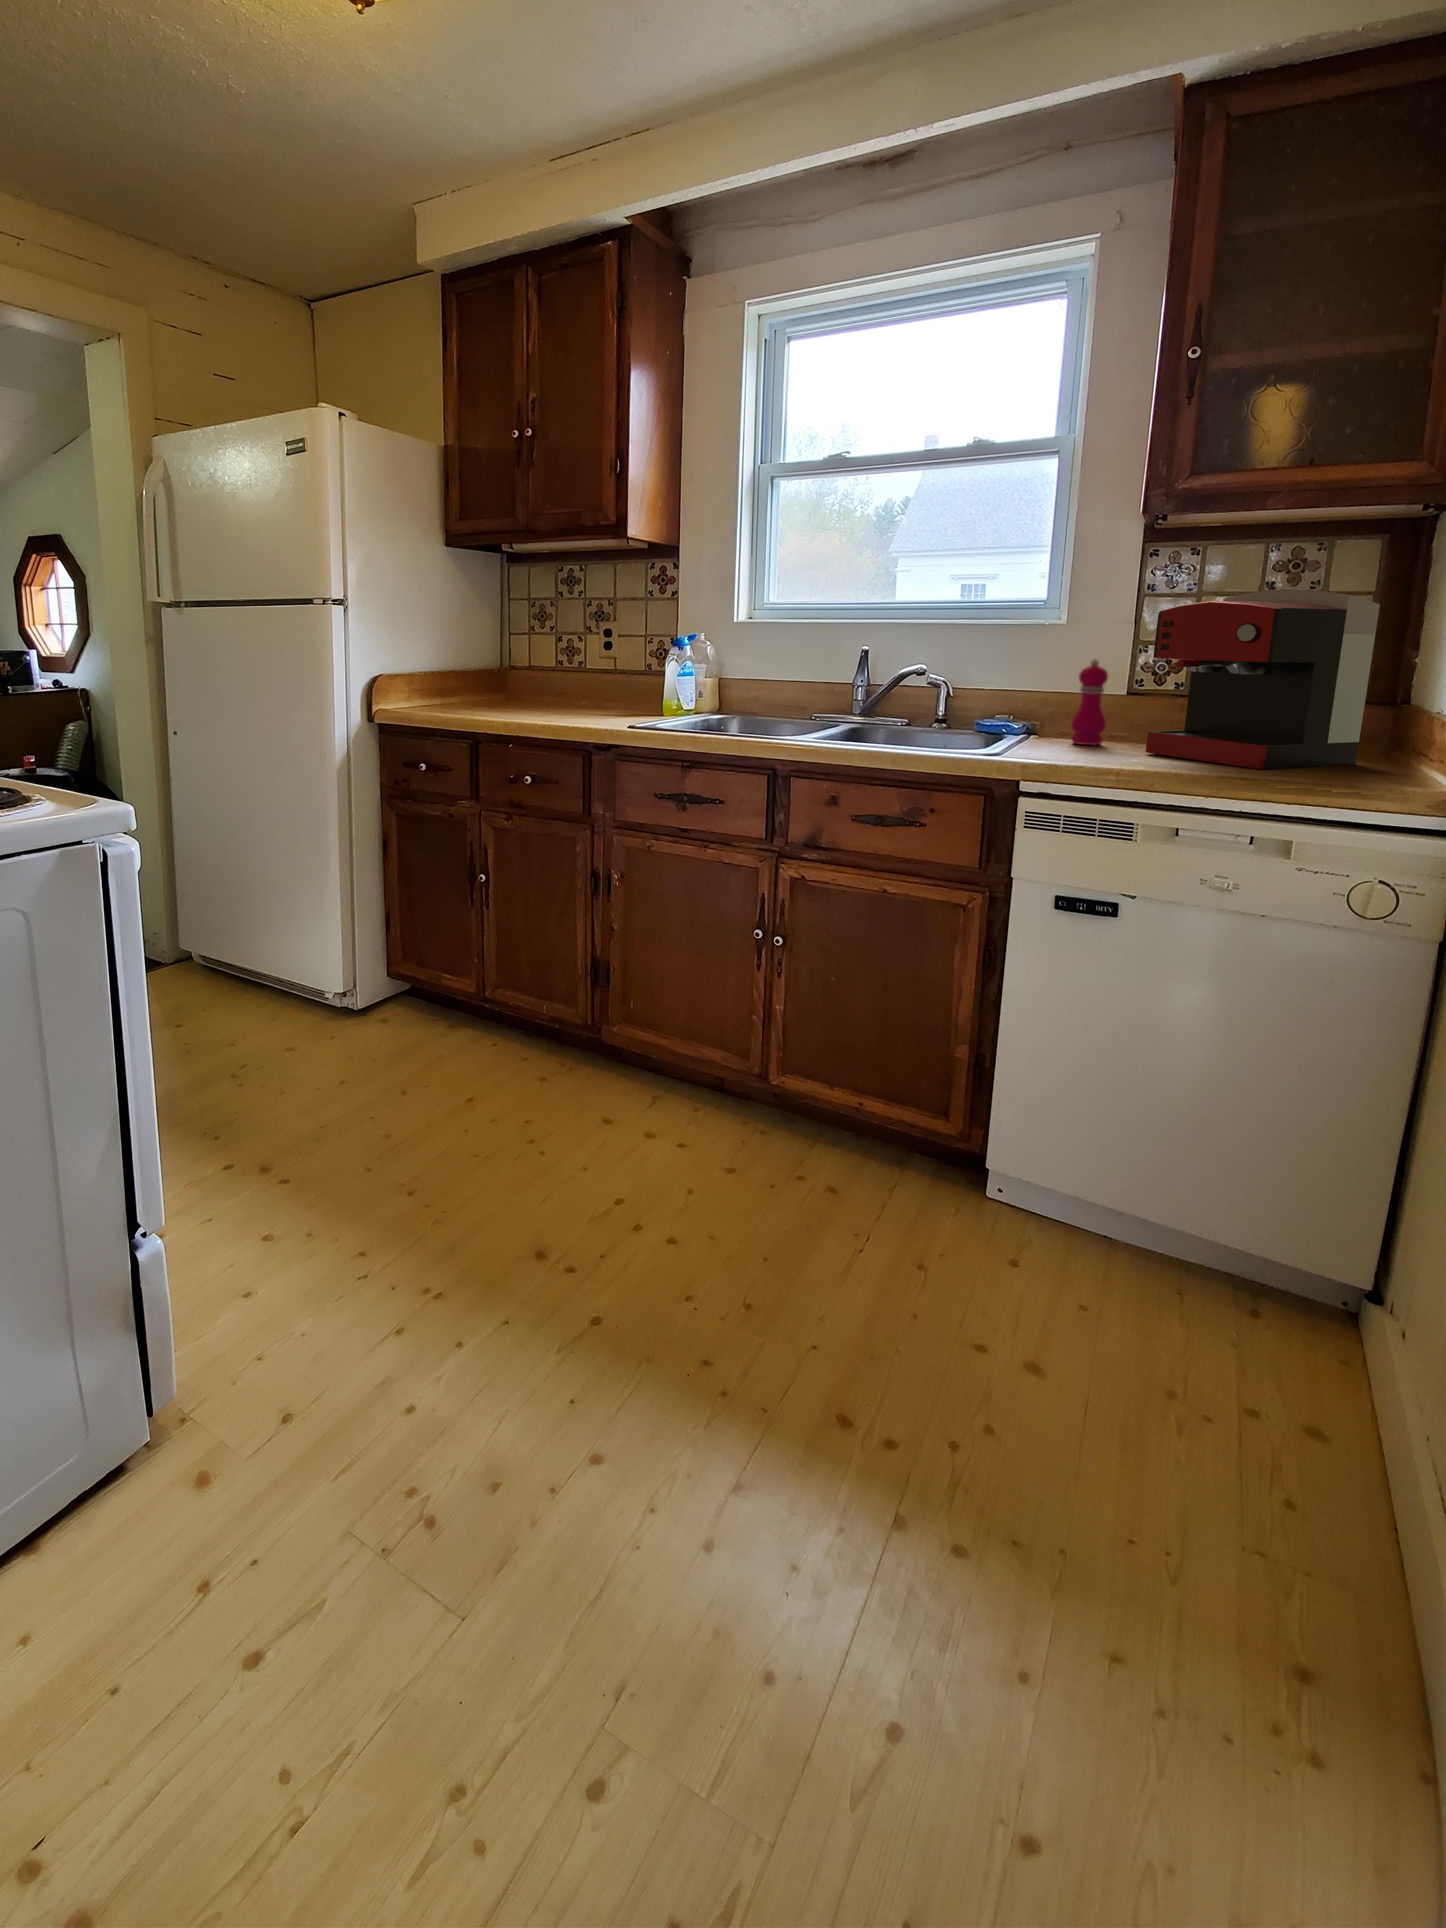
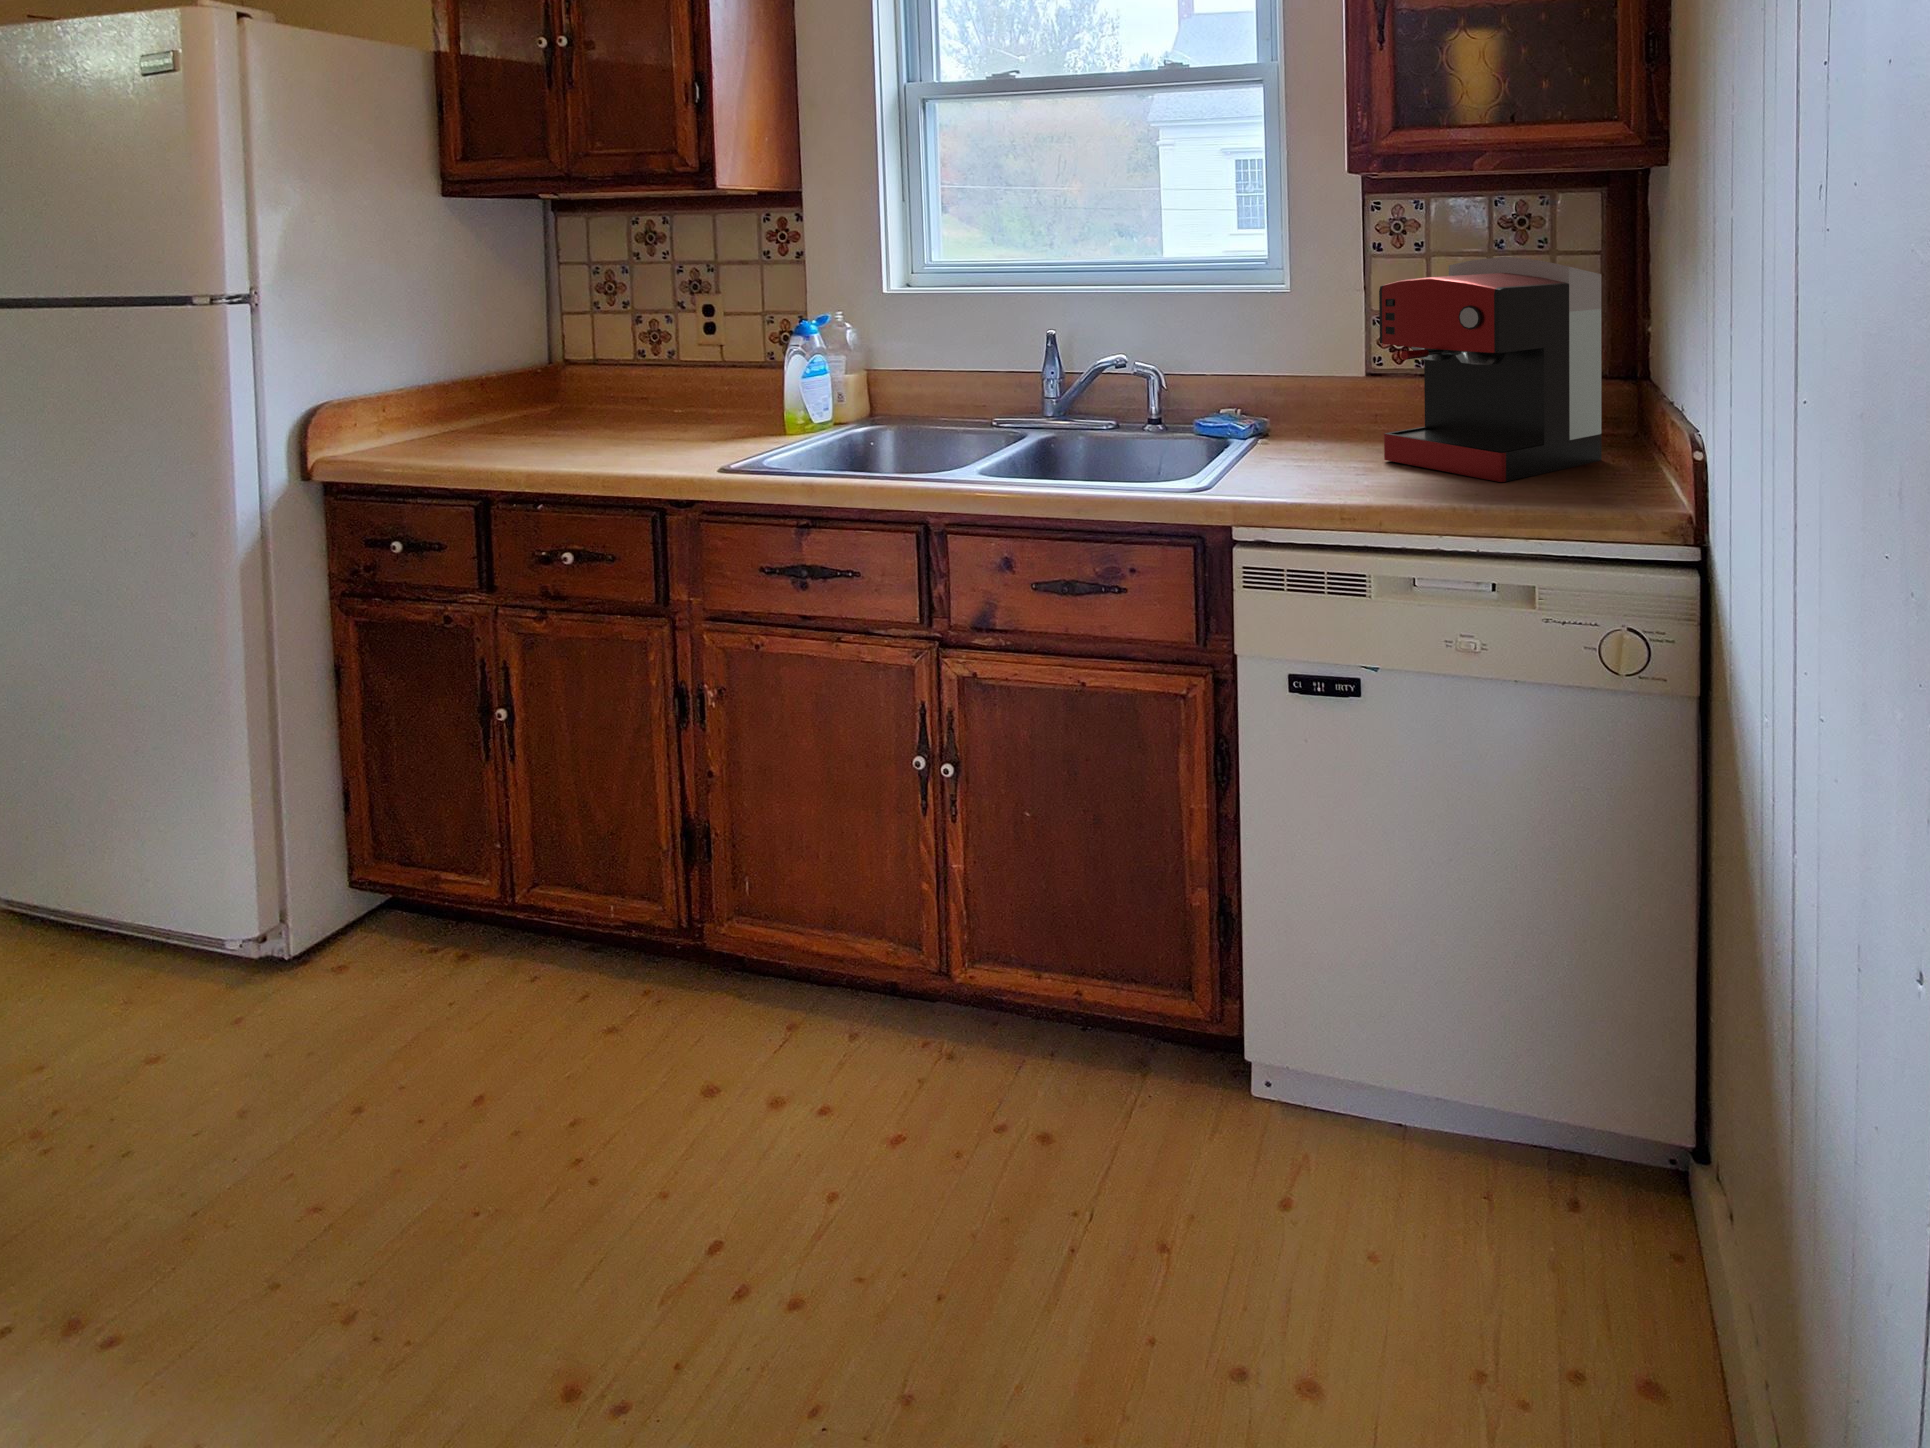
pepper mill: present [1071,659,1108,745] -> none [1303,341,1342,449]

